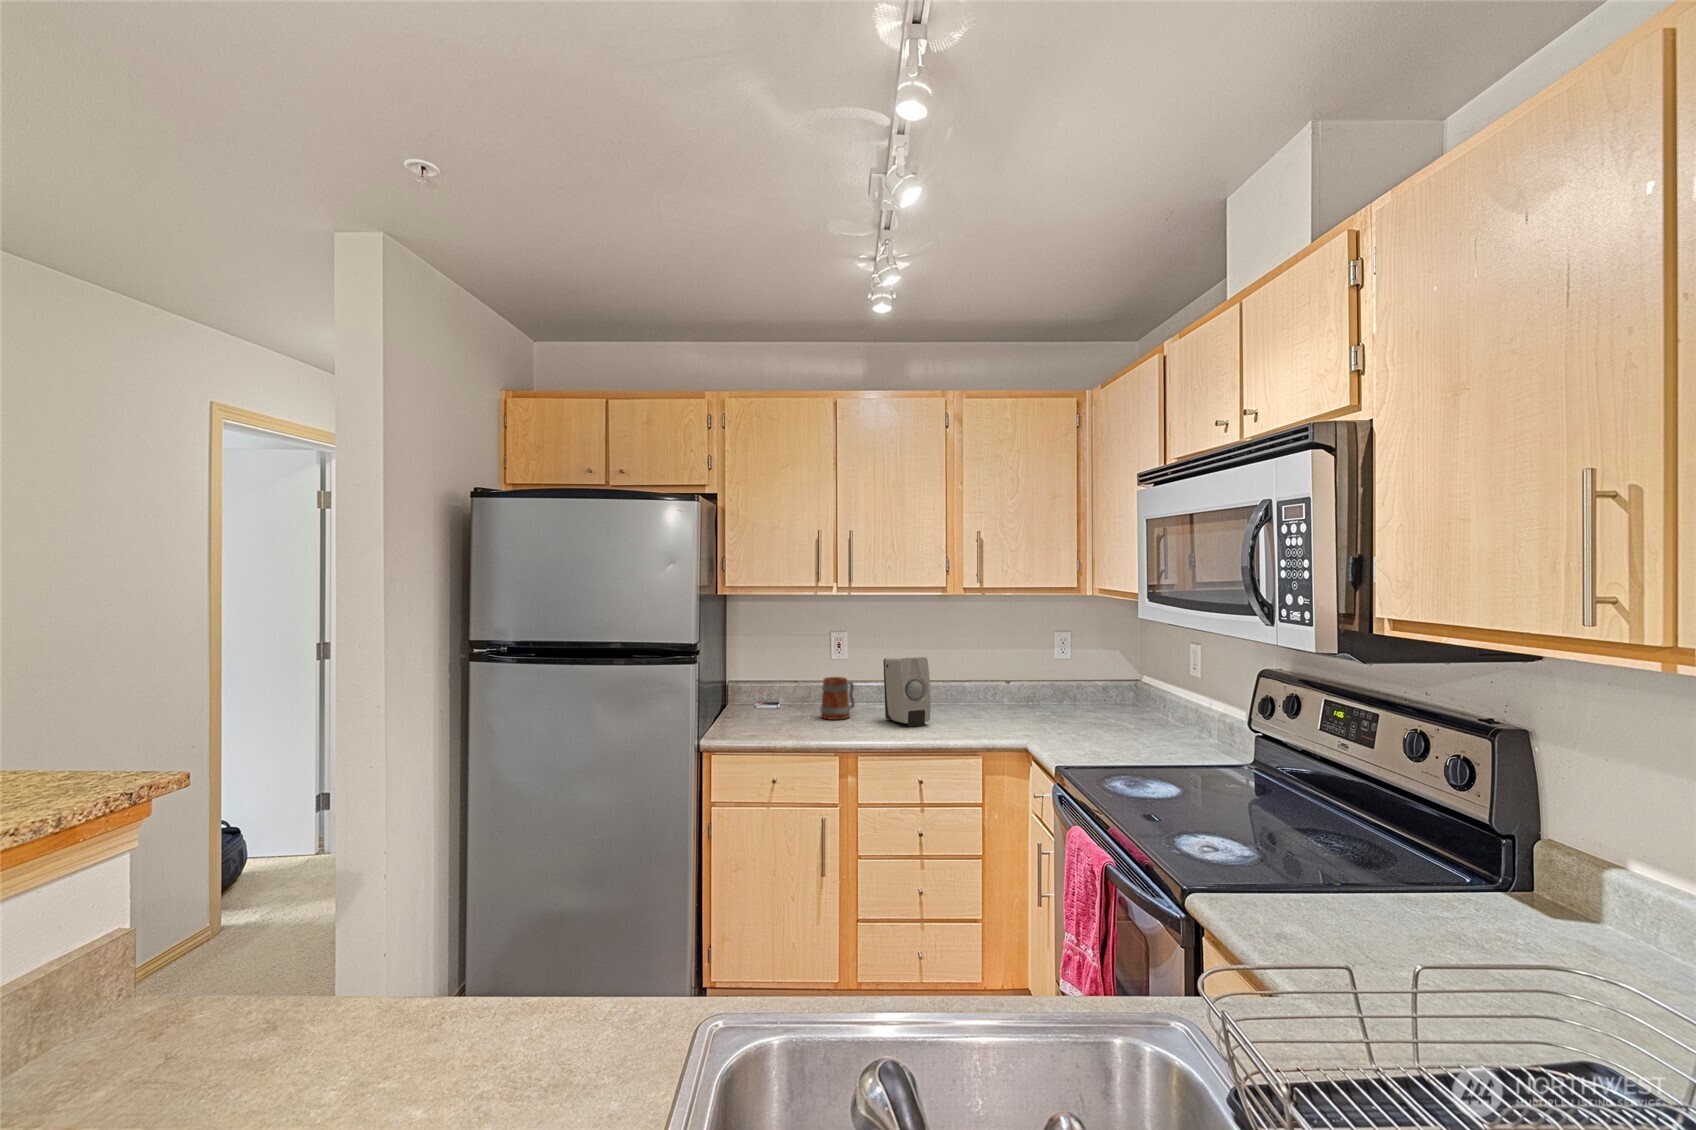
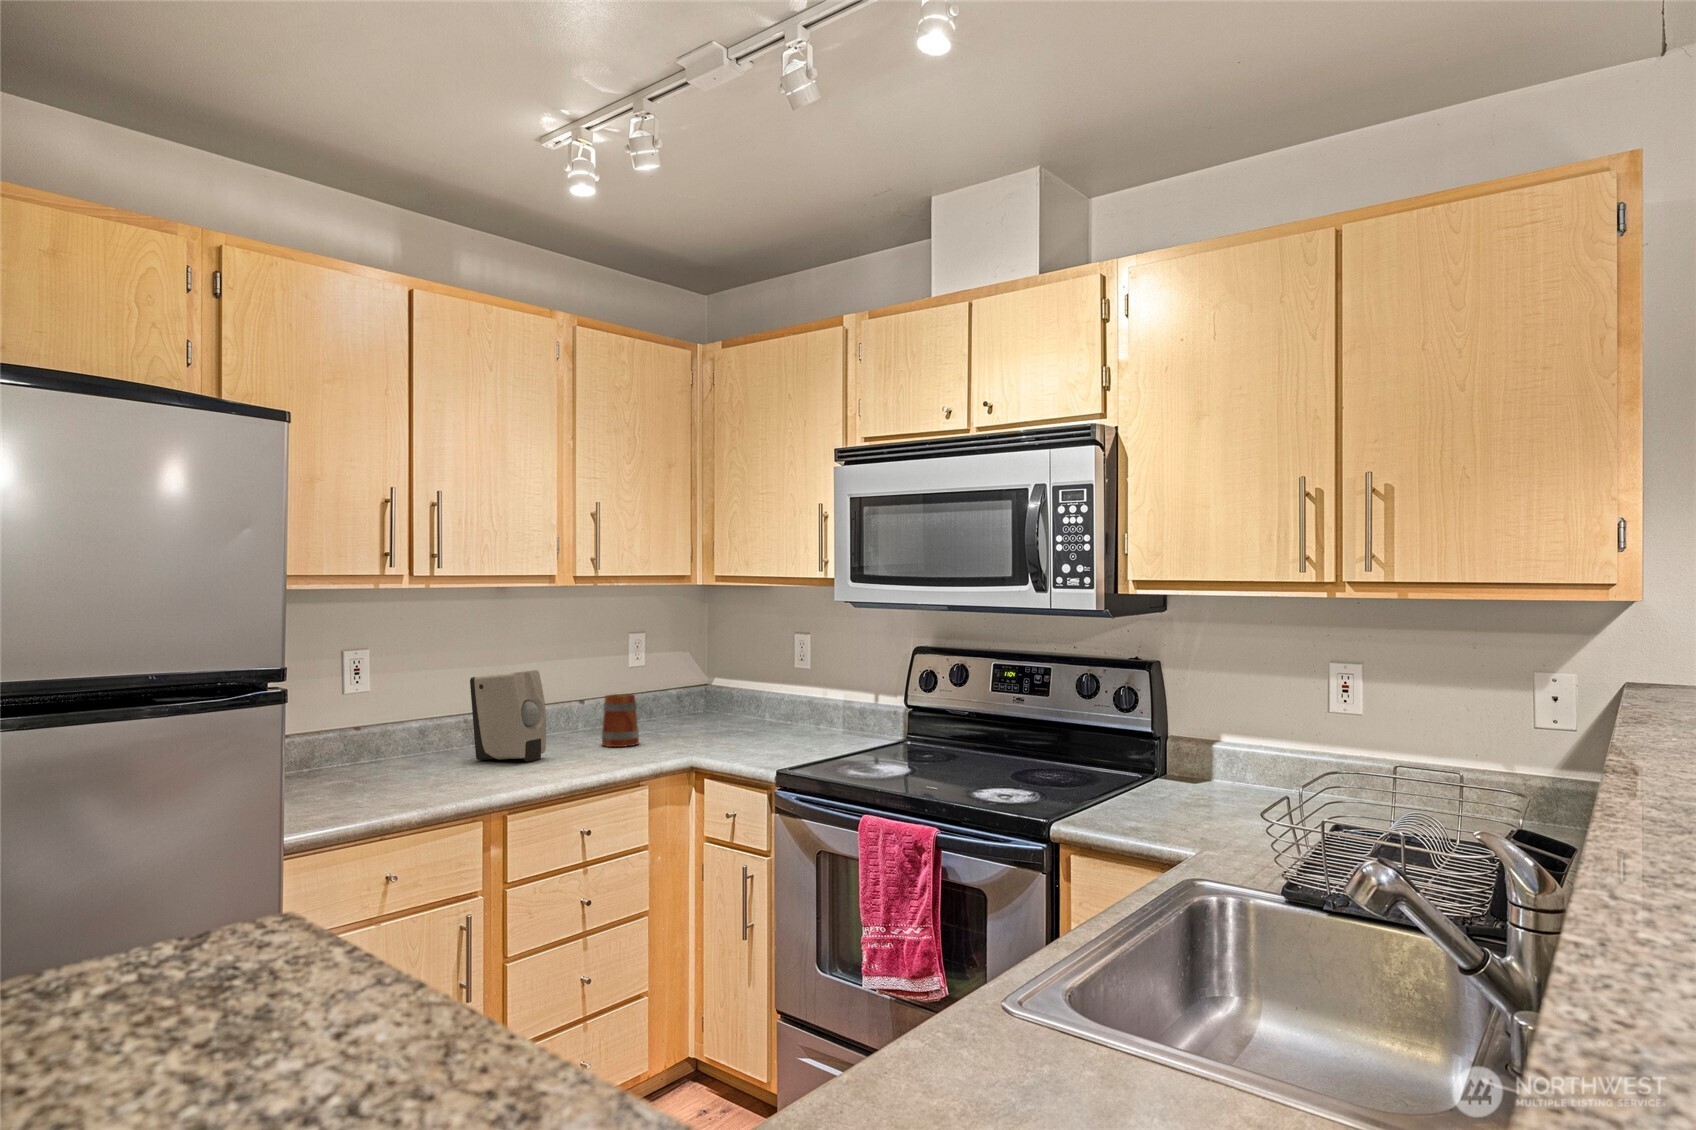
mug: present [821,677,855,720] -> present [602,694,639,747]

